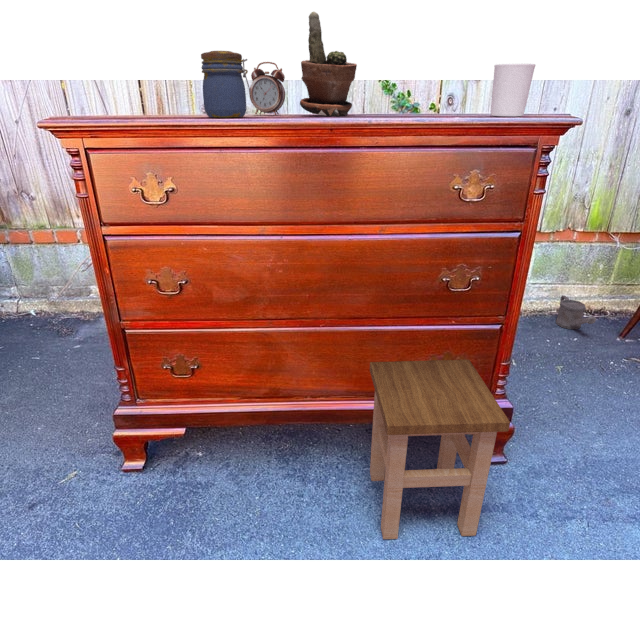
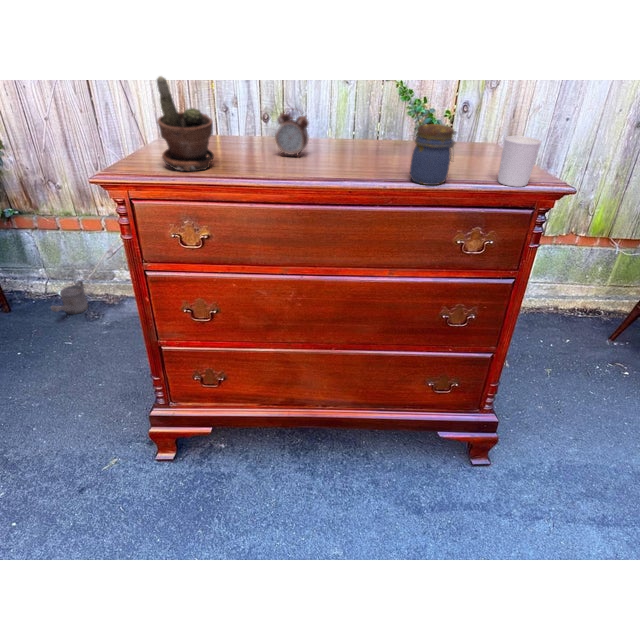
potted plant: present [300,12,357,116] -> present [157,76,214,171]
jar: present [201,51,250,118] -> present [410,124,457,185]
watering can: present [556,295,596,329] -> present [51,280,88,314]
stool: present [370,360,510,539] -> none [370,382,493,532]

